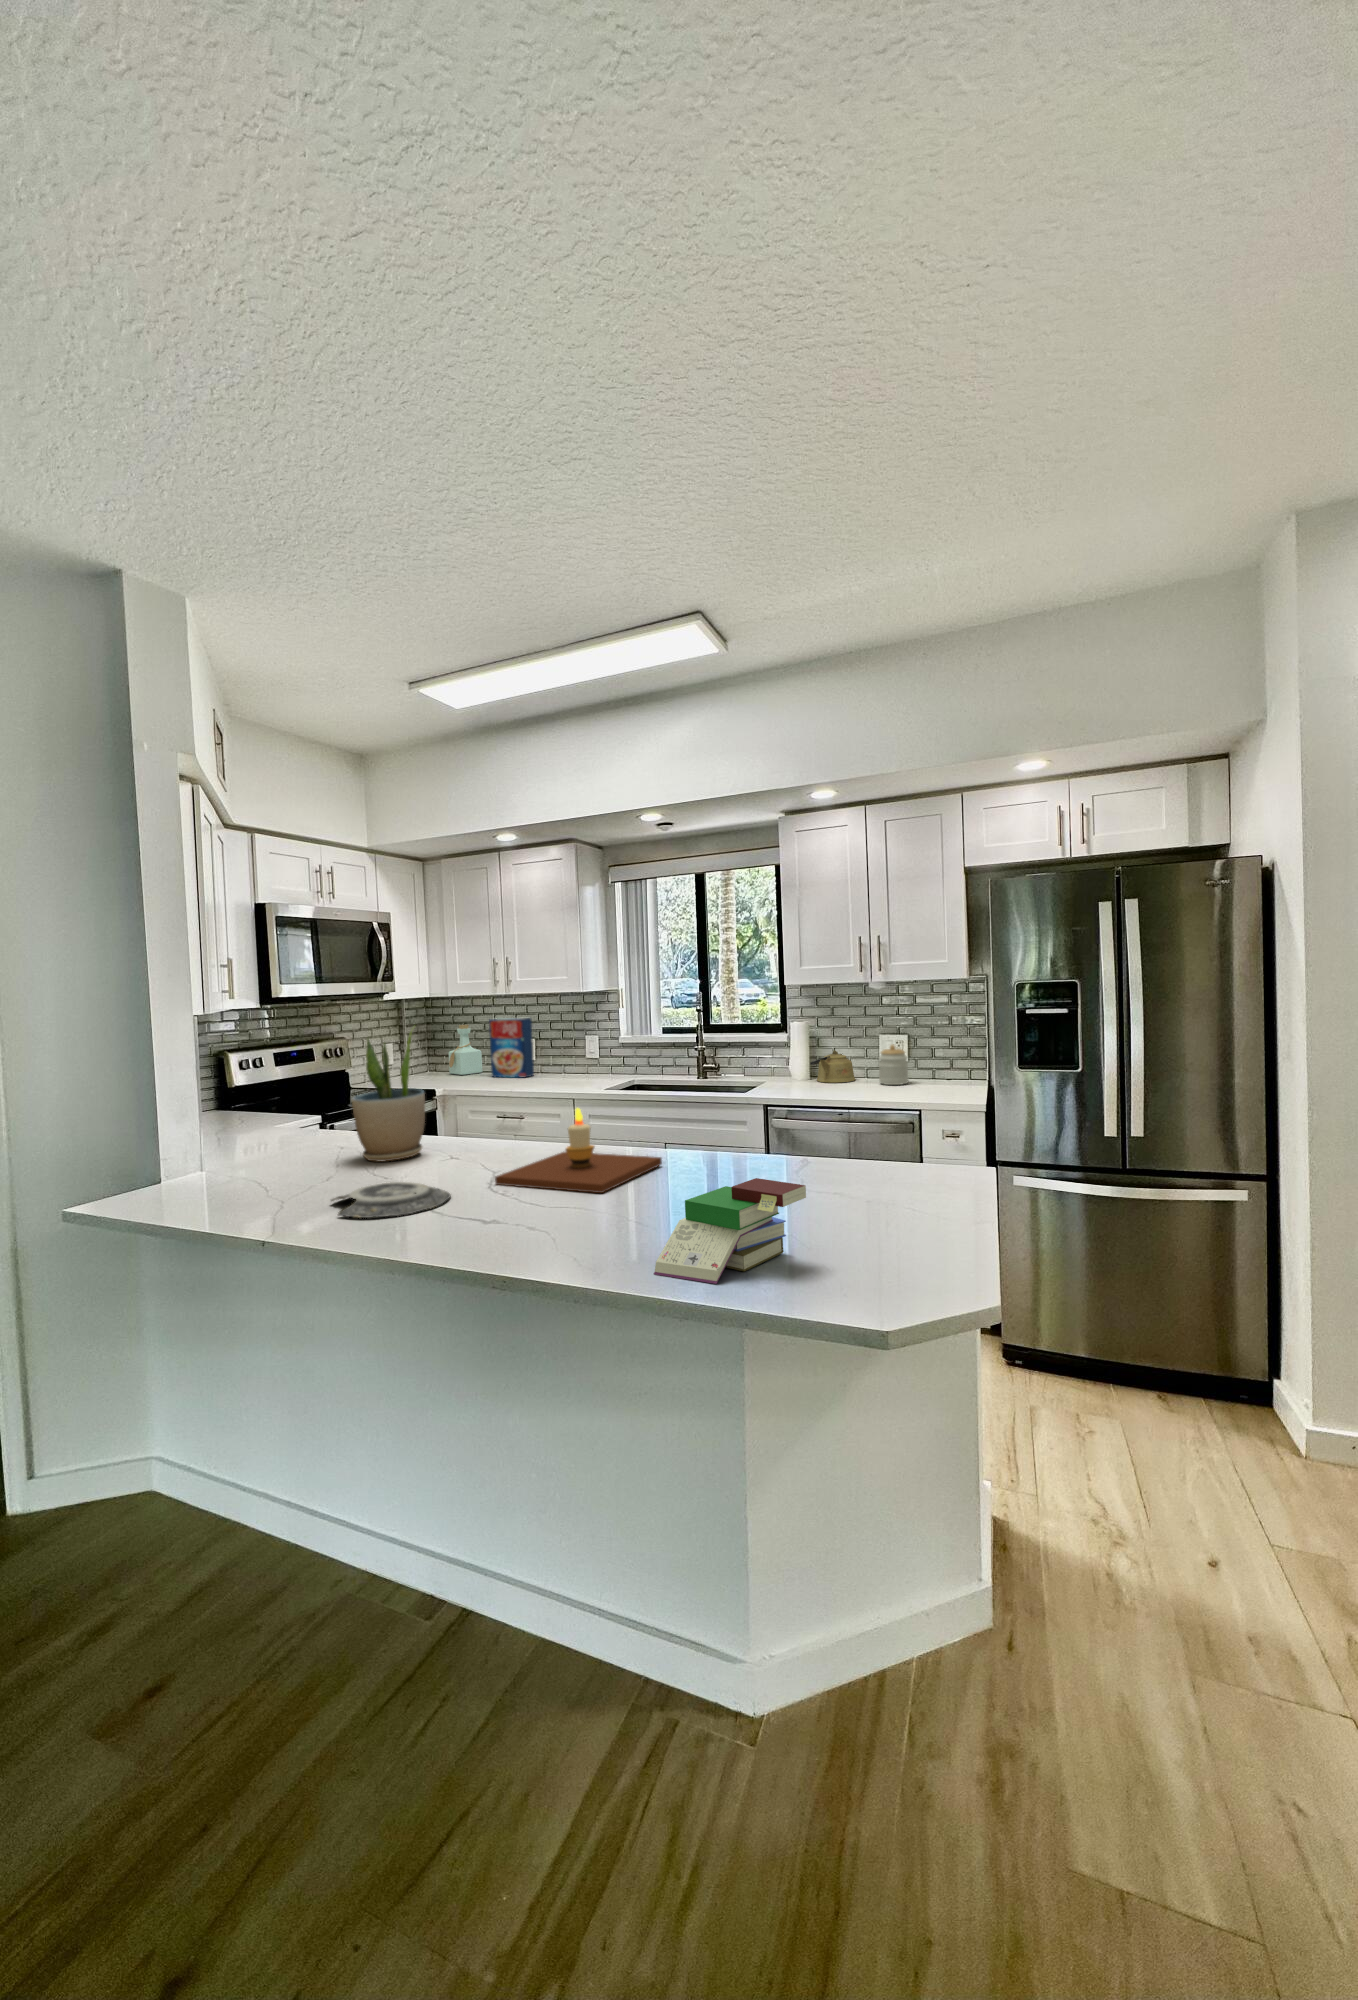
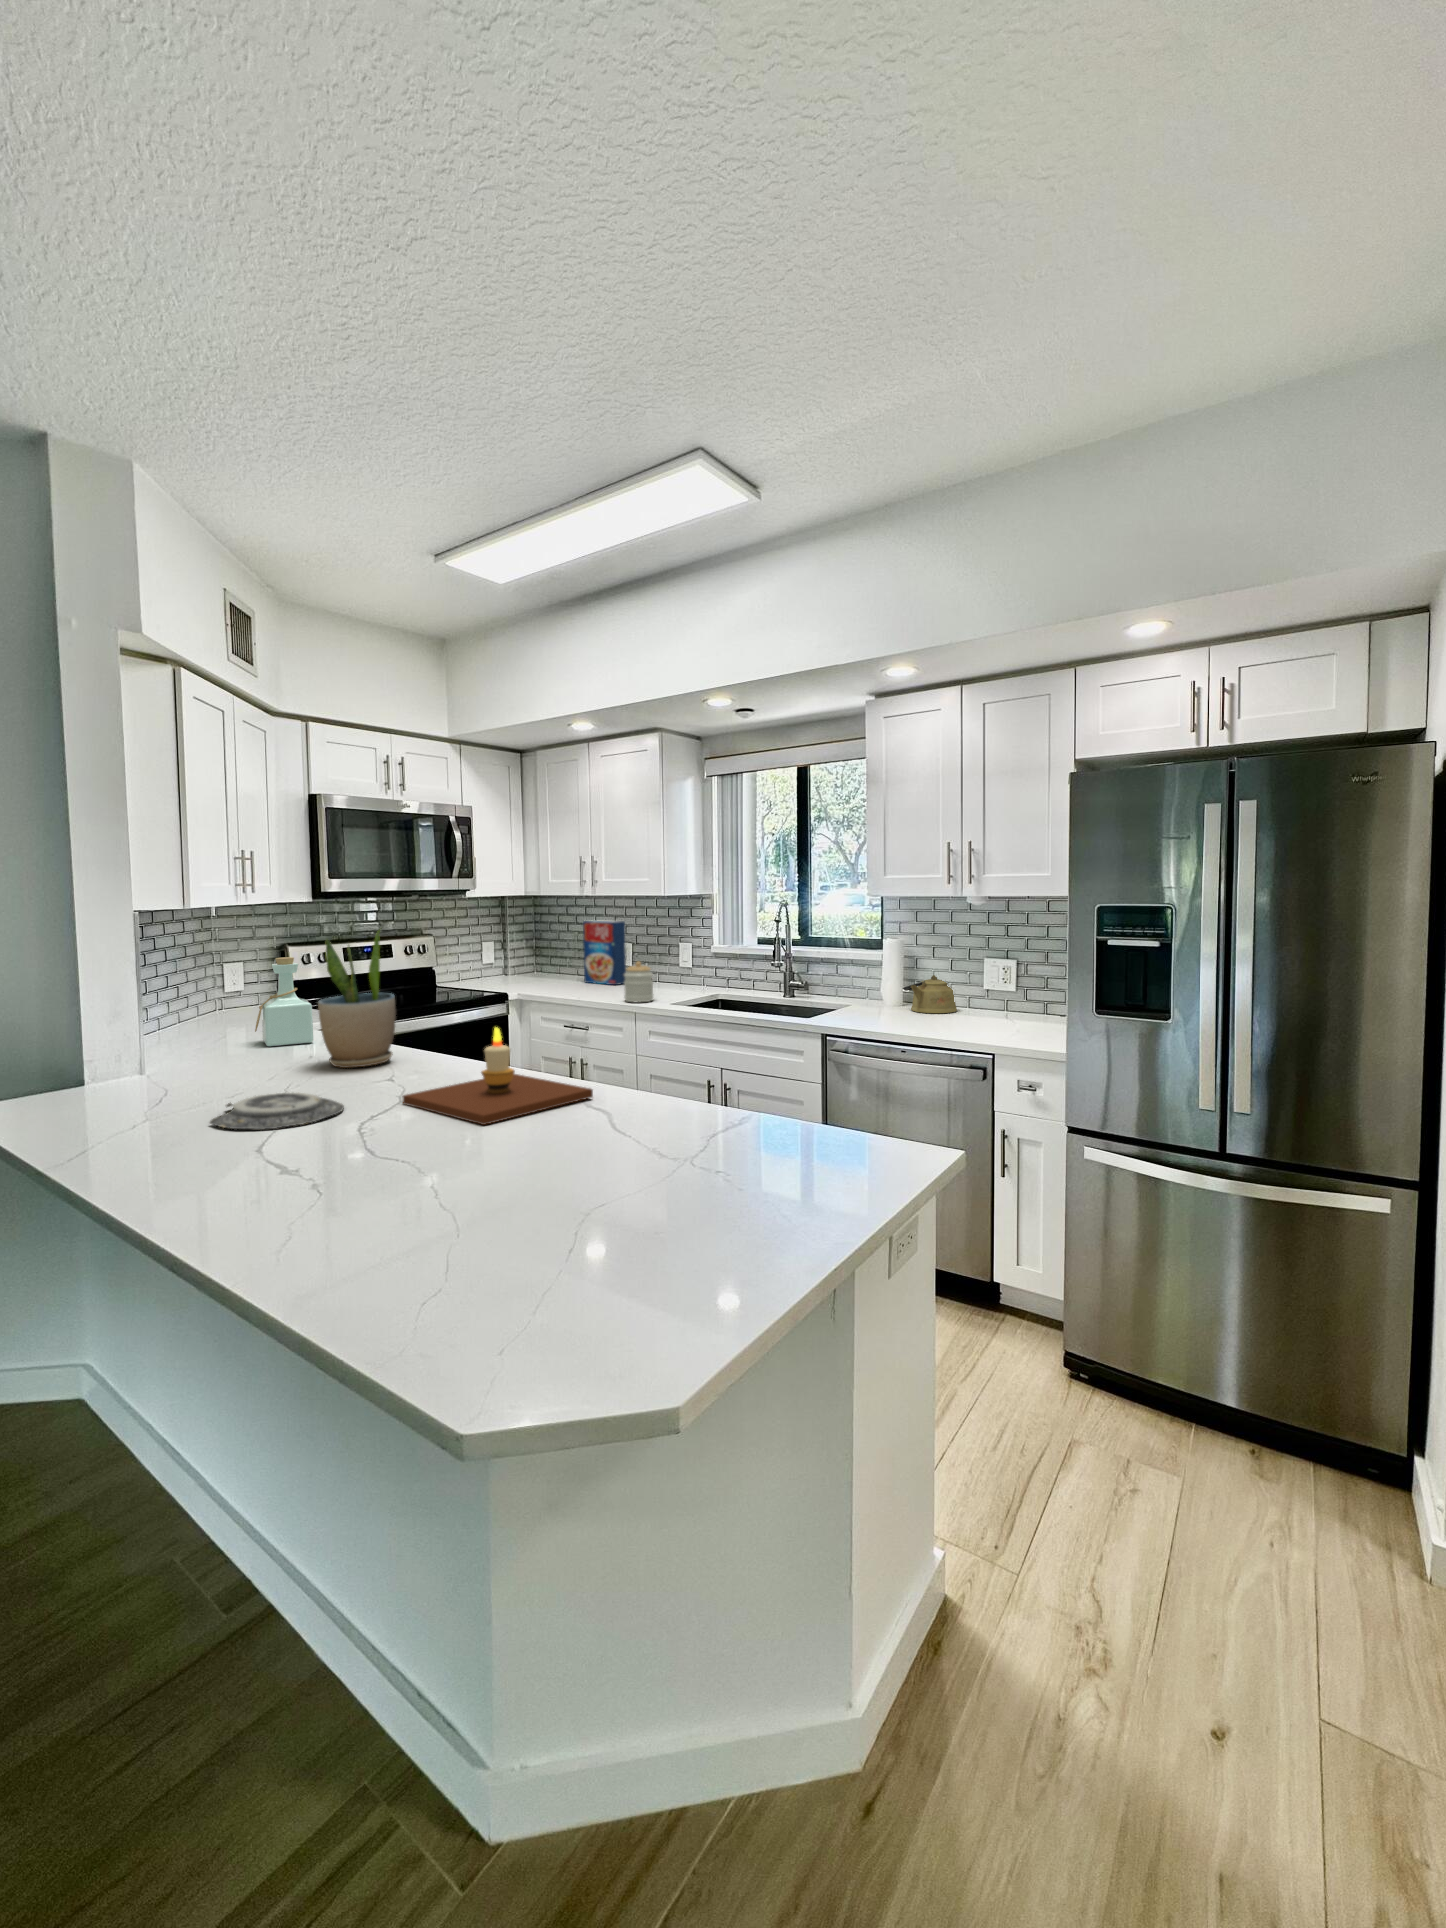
bottle: present [449,1025,483,1075] -> present [255,957,313,1046]
jar: present [879,1044,909,1085] -> present [624,961,653,1002]
book: present [654,1178,806,1284] -> none [383,1130,564,1251]

